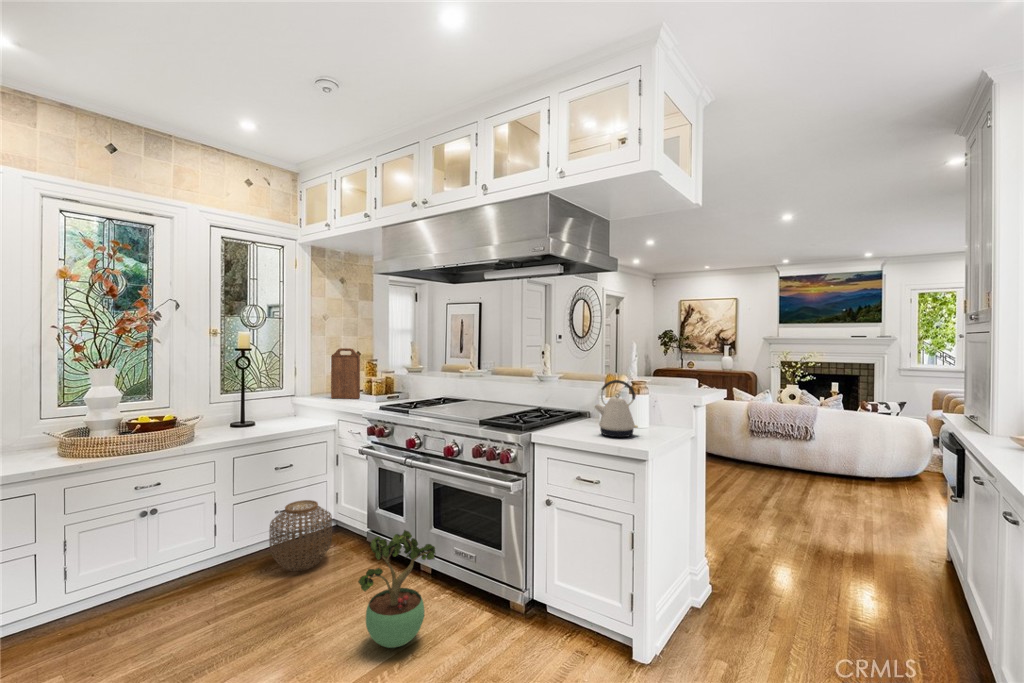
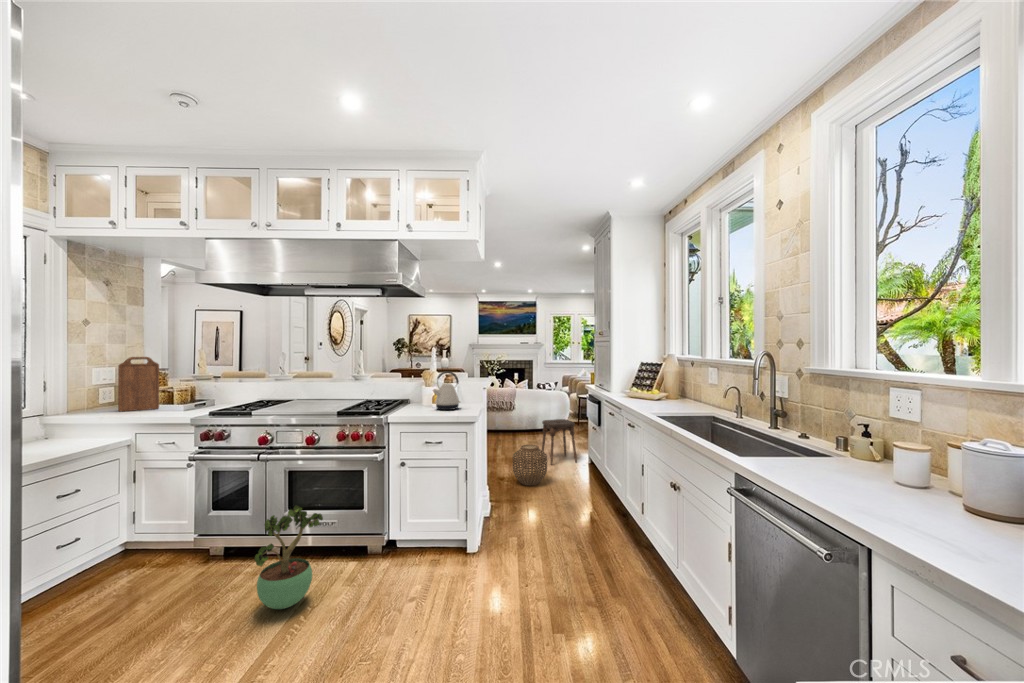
stool: none [843,465,915,549] -> present [542,419,577,465]
woven basket: present [269,500,332,571] -> present [513,445,547,485]

